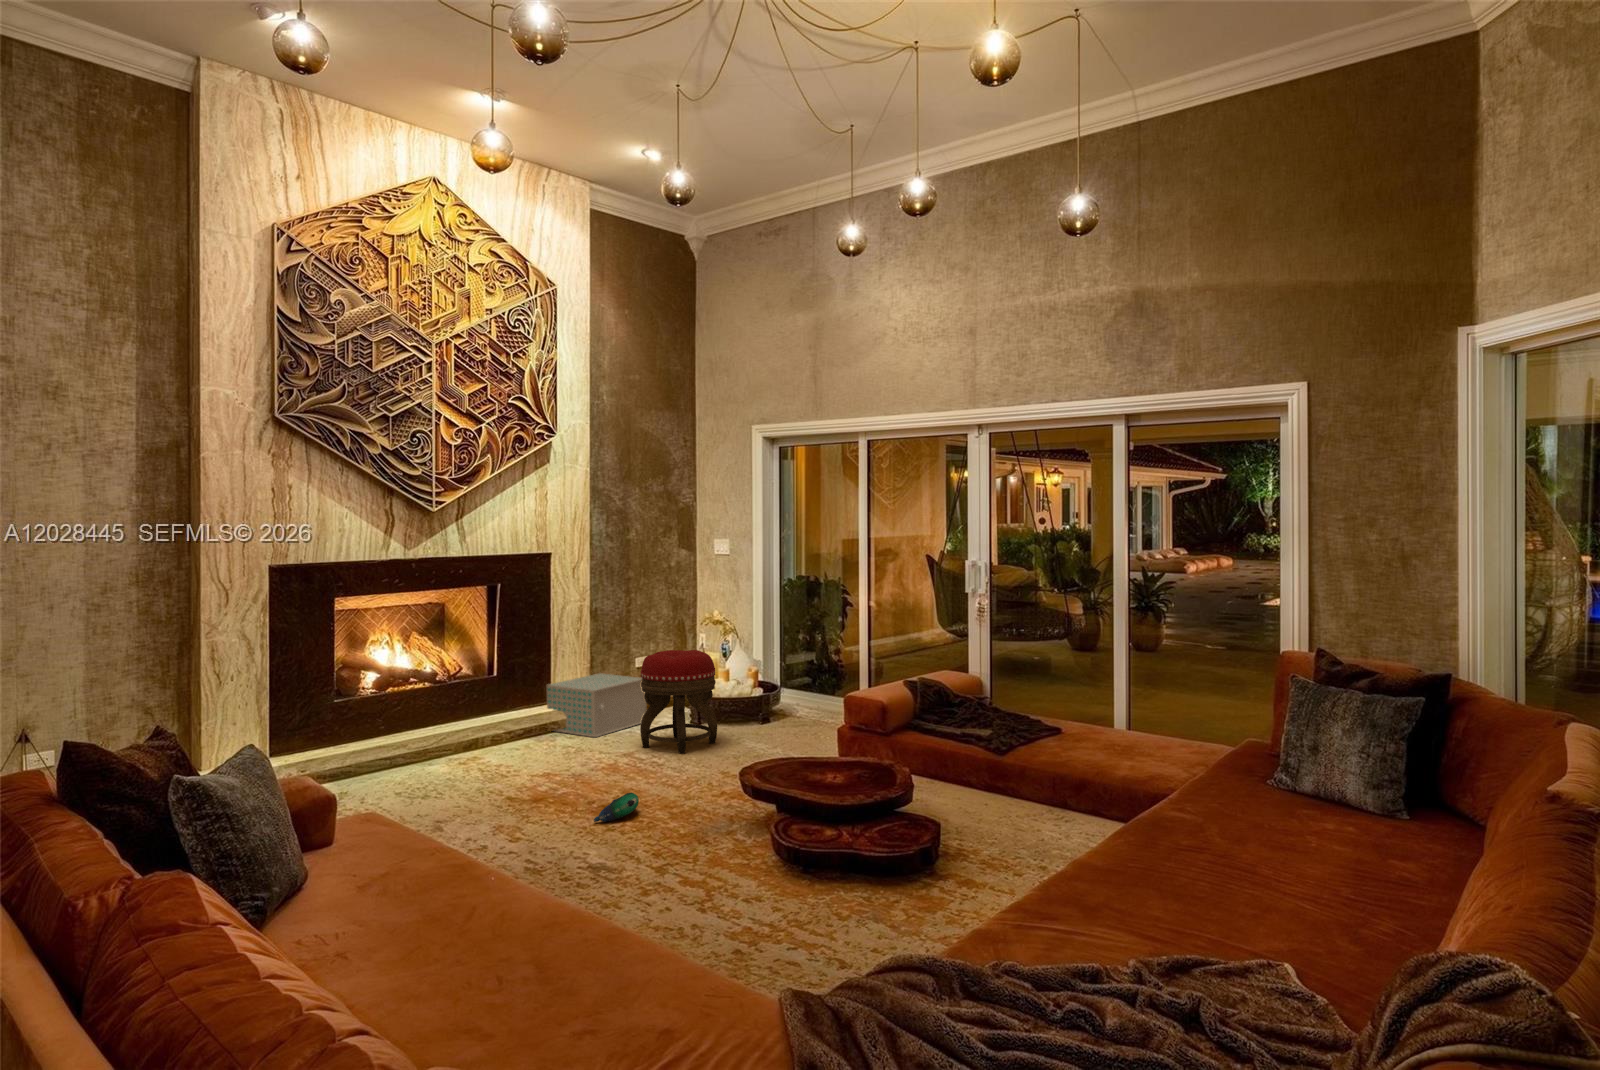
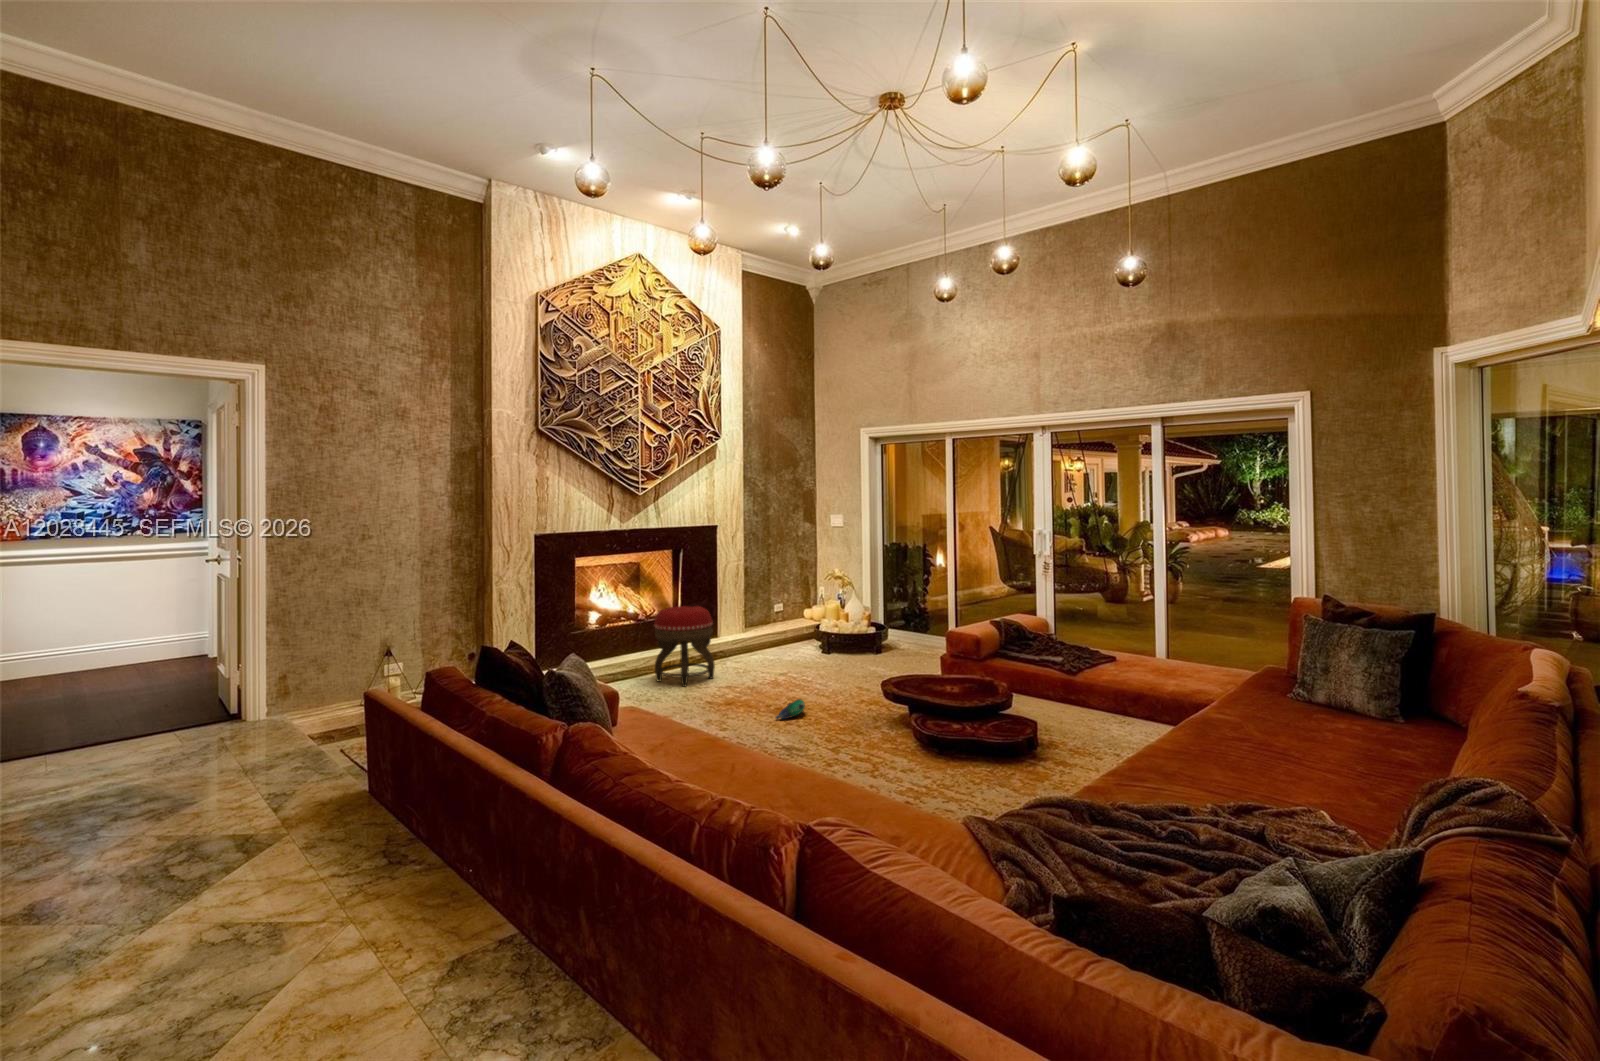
footstool: present [640,650,717,754] -> present [654,606,715,686]
storage box: present [547,673,646,737] -> none [718,616,790,662]

